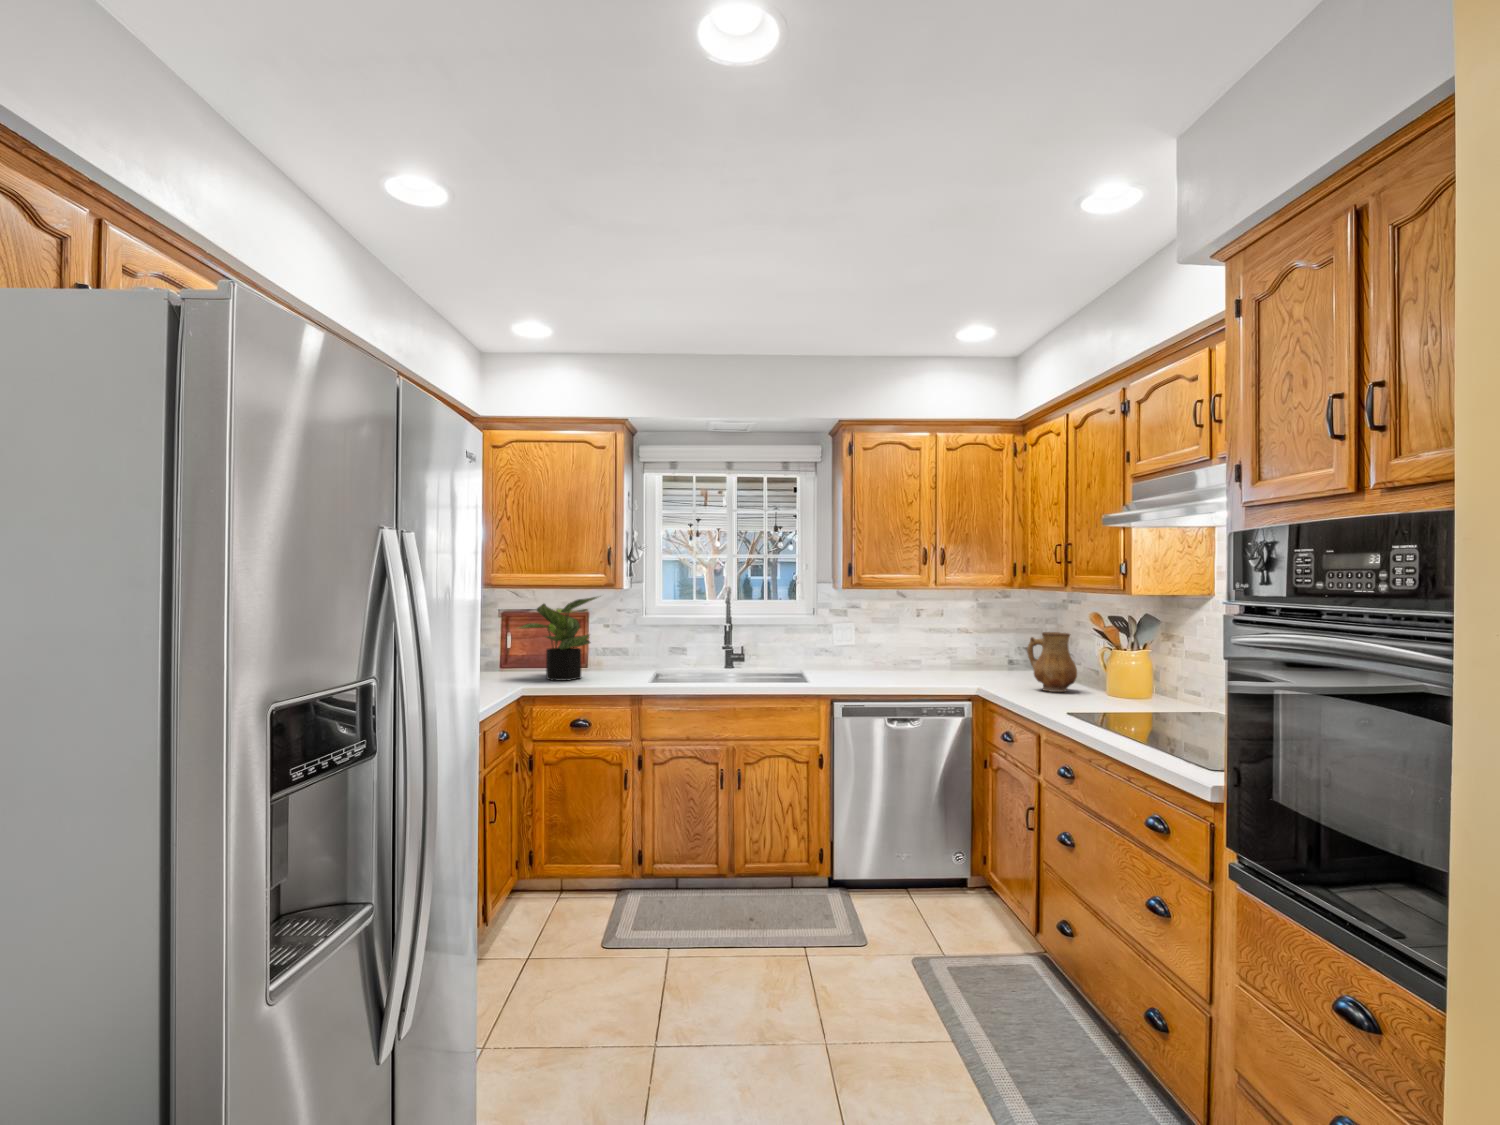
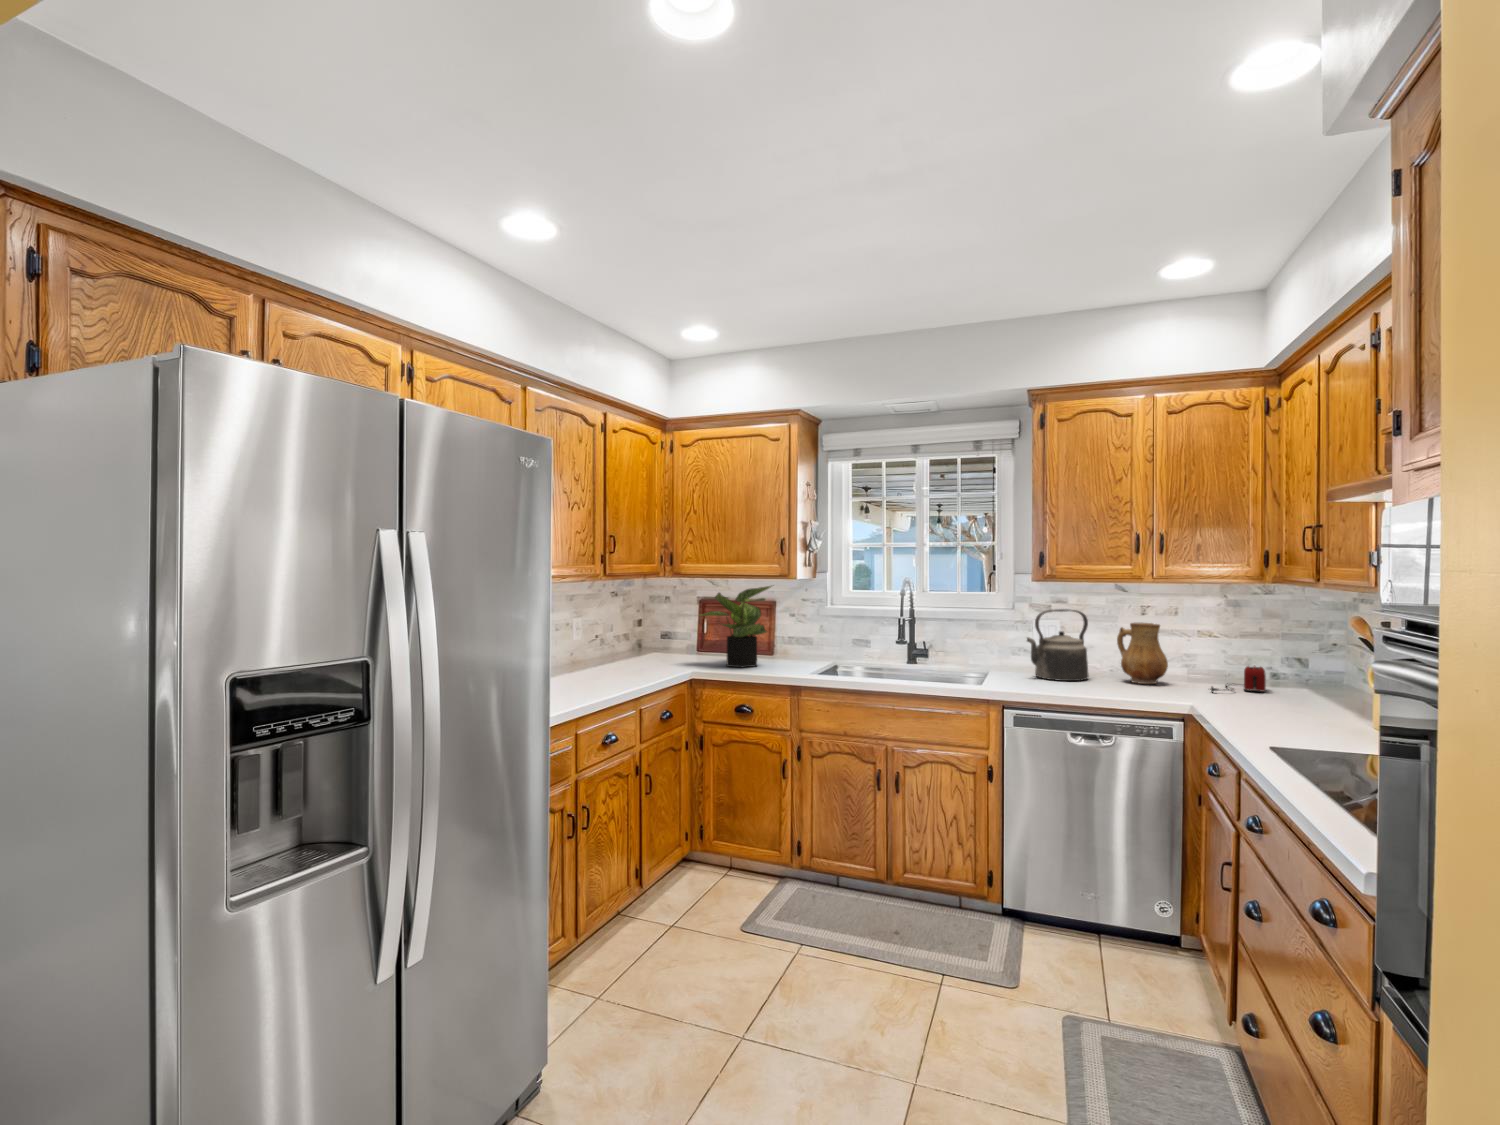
kettle: none [836,614,884,676] -> present [1027,609,1088,681]
ceramic pitcher: present [1027,632,1077,692] -> present [1117,623,1168,684]
toaster: none [979,656,1016,679] -> present [1210,666,1266,692]

